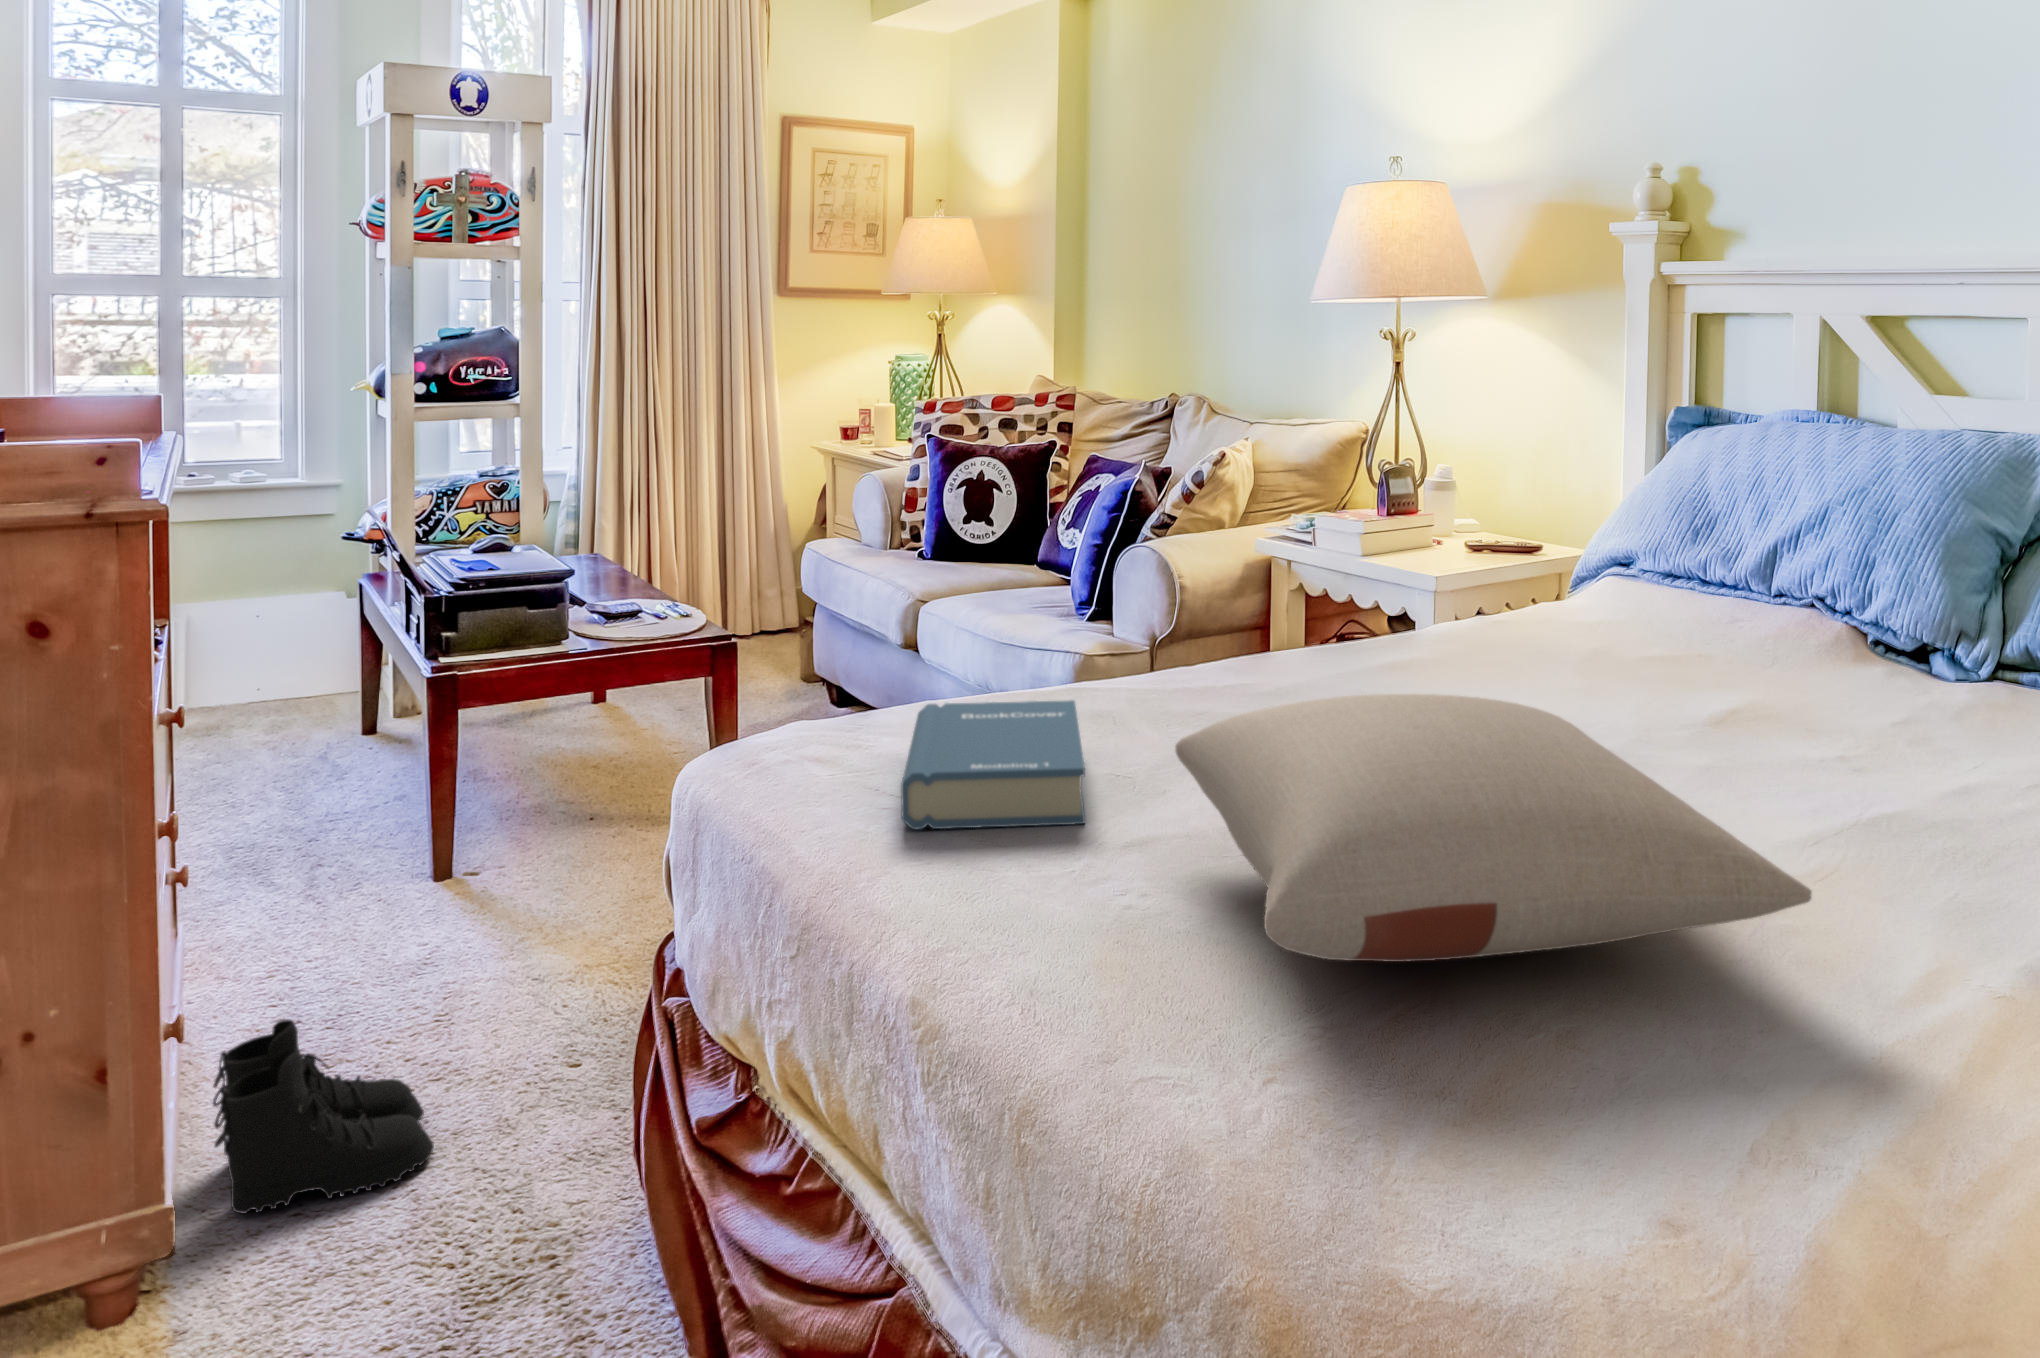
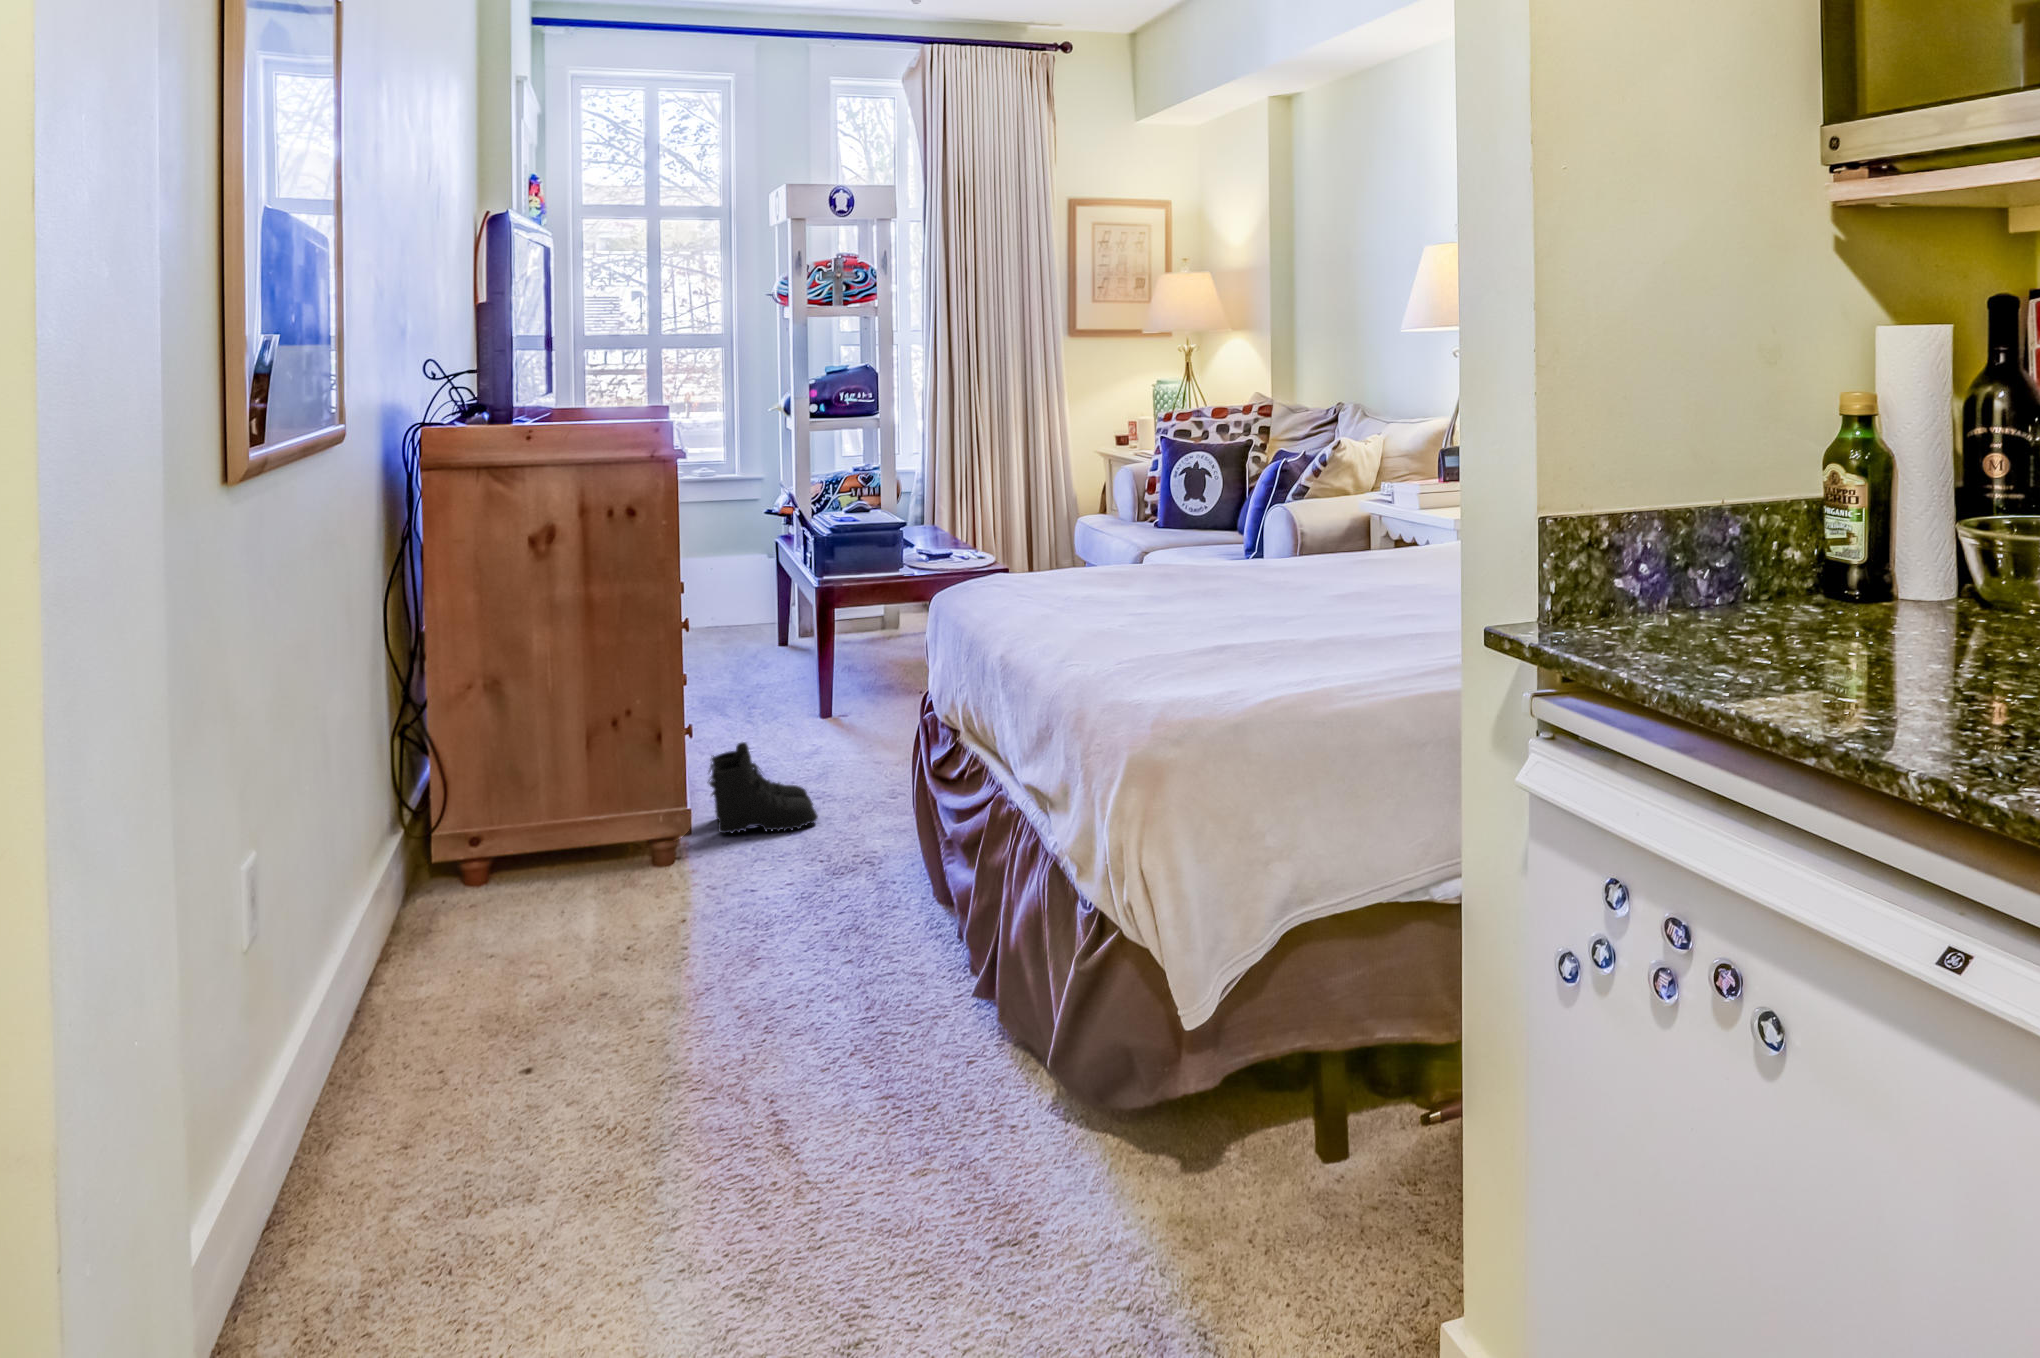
pillow: present [1175,694,1812,962] -> none [1120,520,1369,624]
hardback book: present [901,700,1085,830] -> none [1022,552,1134,599]

